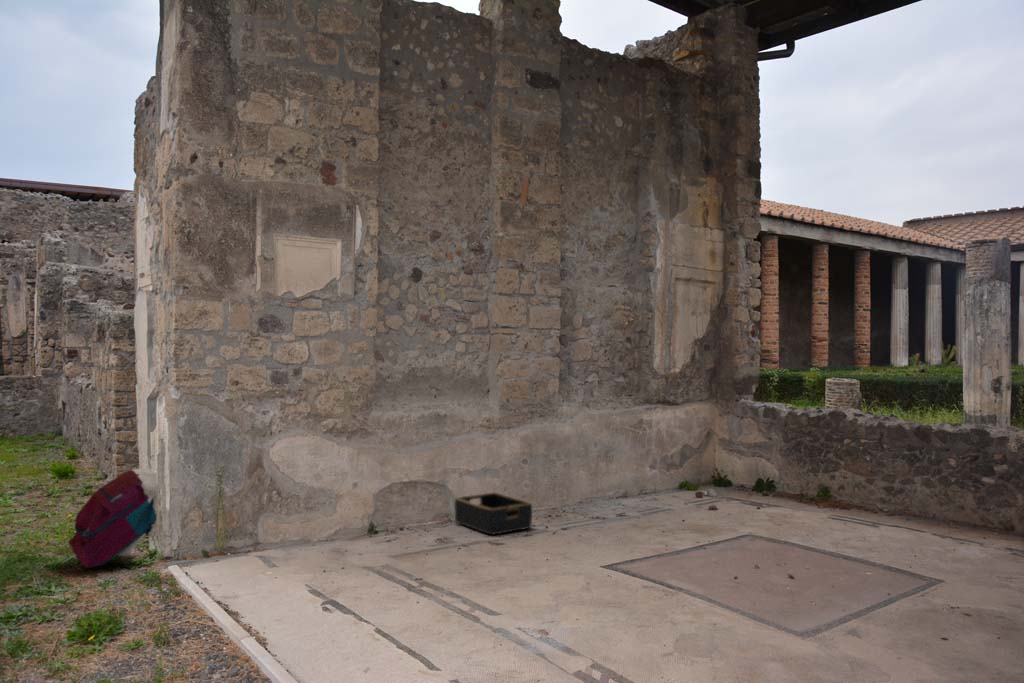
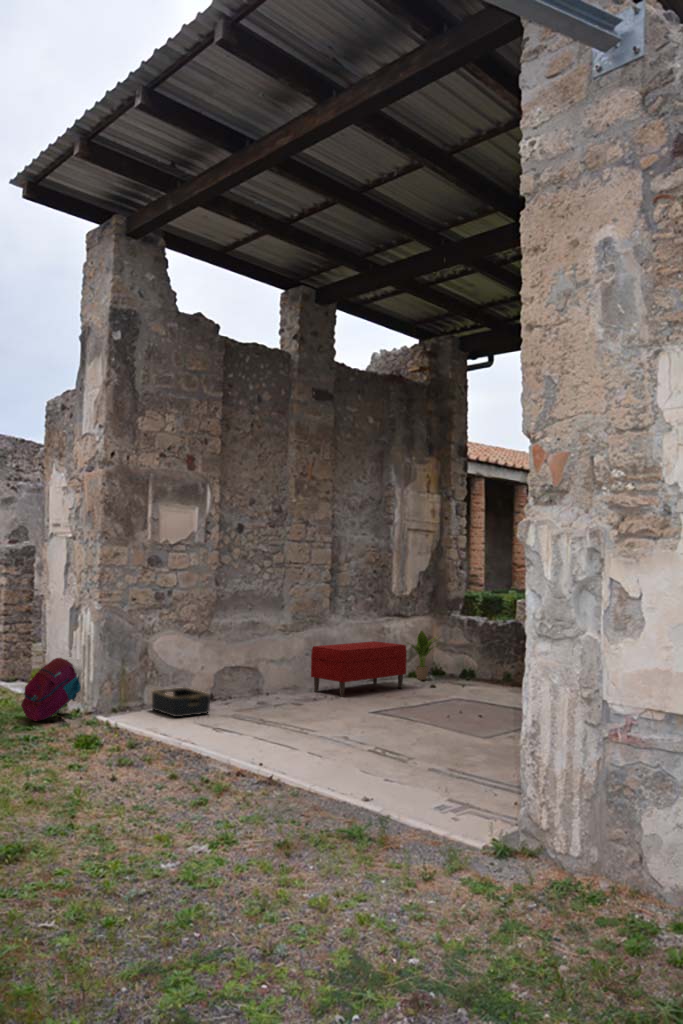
potted plant: none [672,423,725,493] -> present [412,631,437,680]
bench: none [530,439,673,525] -> present [311,641,407,697]
basket: present [455,493,532,534] -> present [152,688,210,717]

